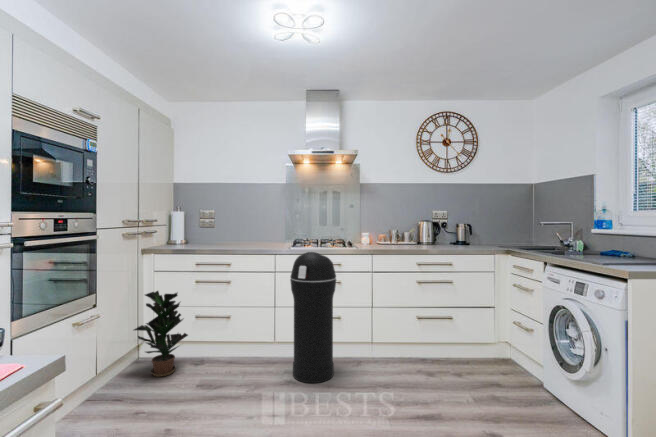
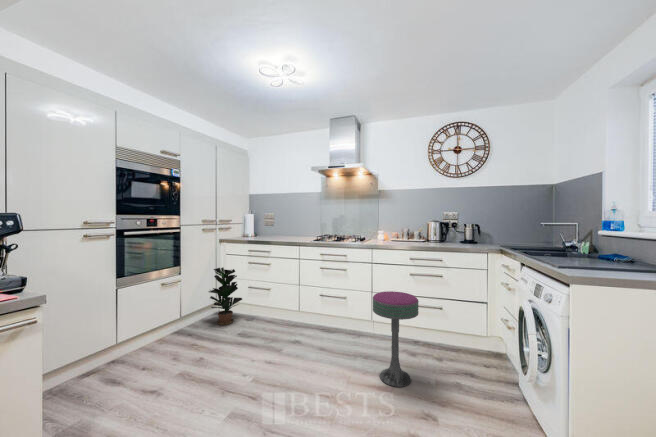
trash can: present [290,252,336,383] -> none [301,245,336,346]
bar stool: none [406,303,460,412] -> present [373,291,419,387]

